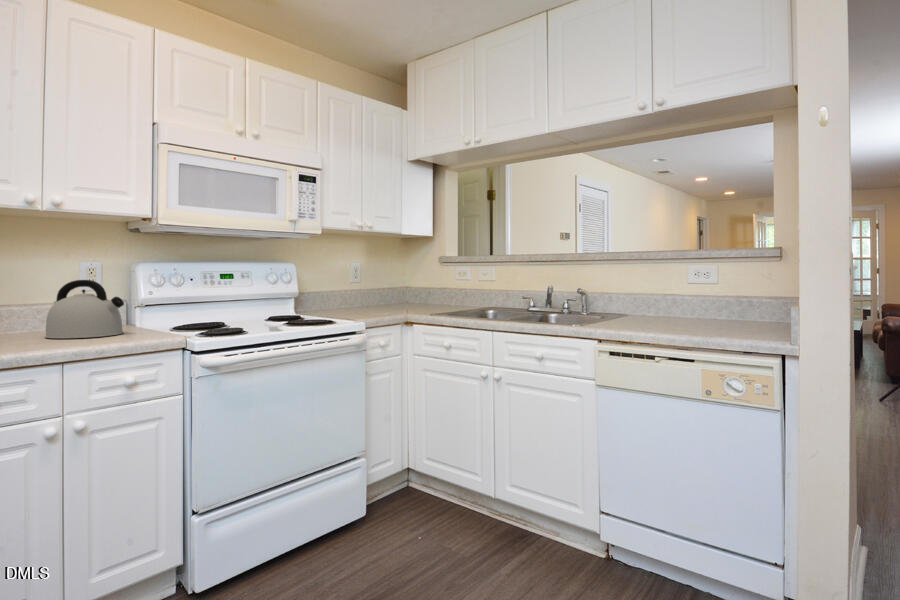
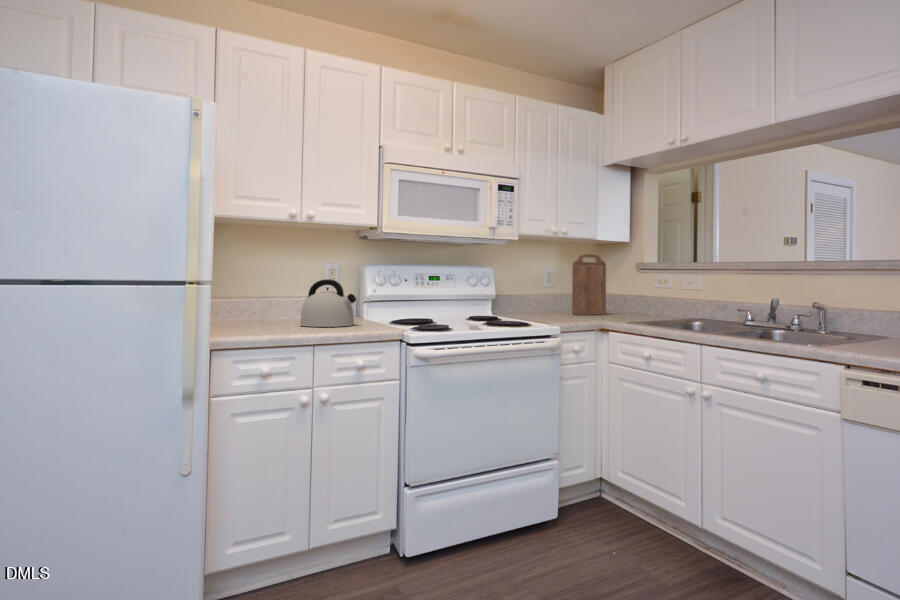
cutting board: none [378,248,411,309] -> present [572,254,606,315]

